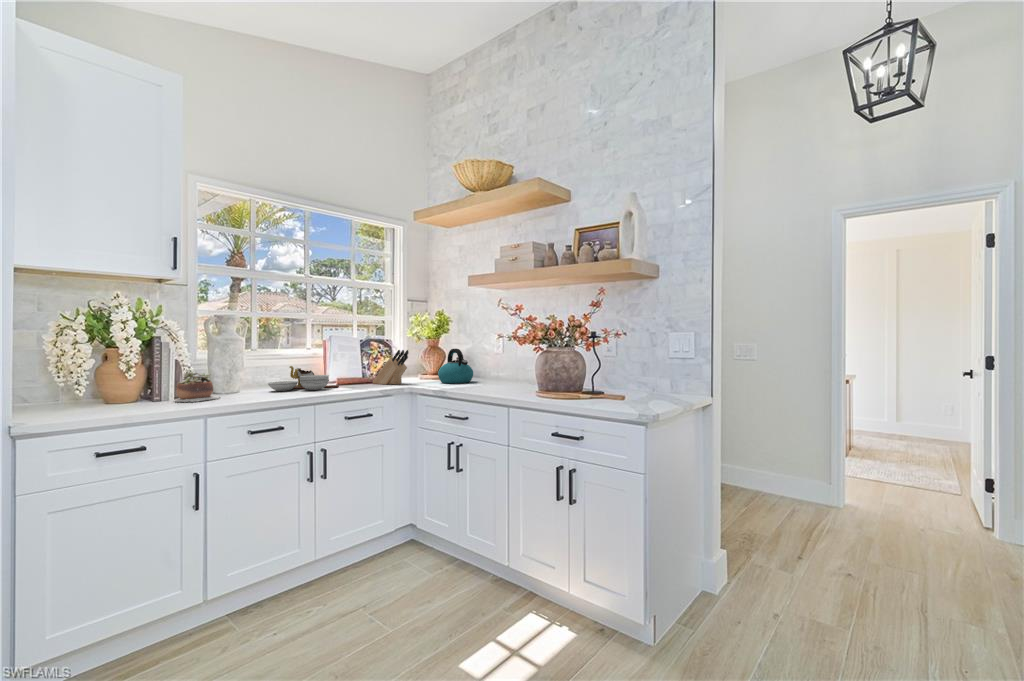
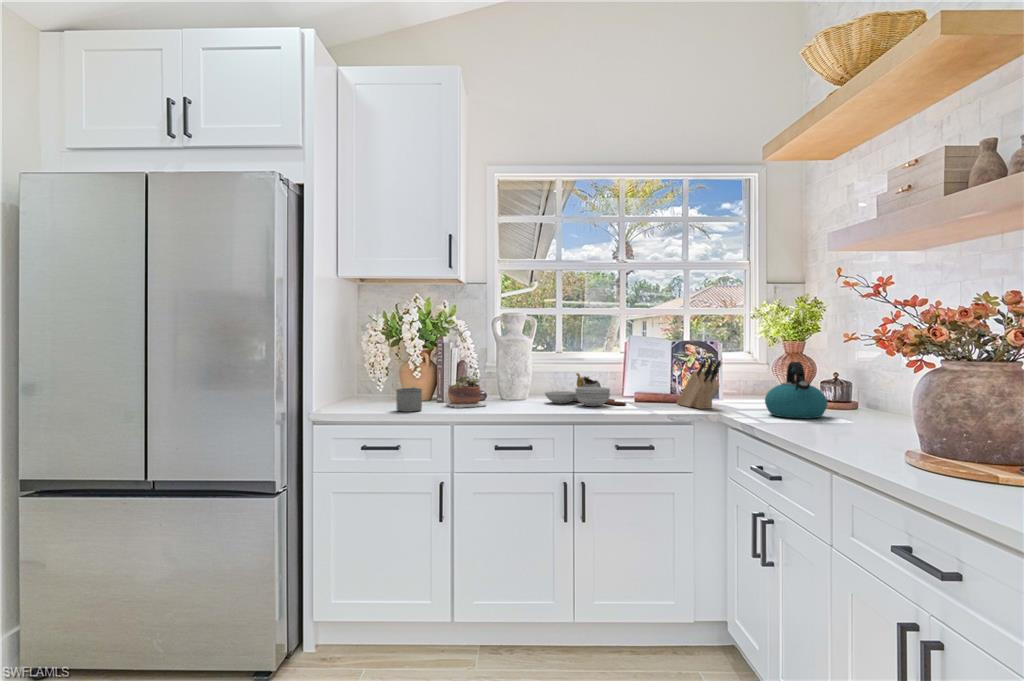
mug: none [129,385,162,410] -> present [396,387,422,412]

